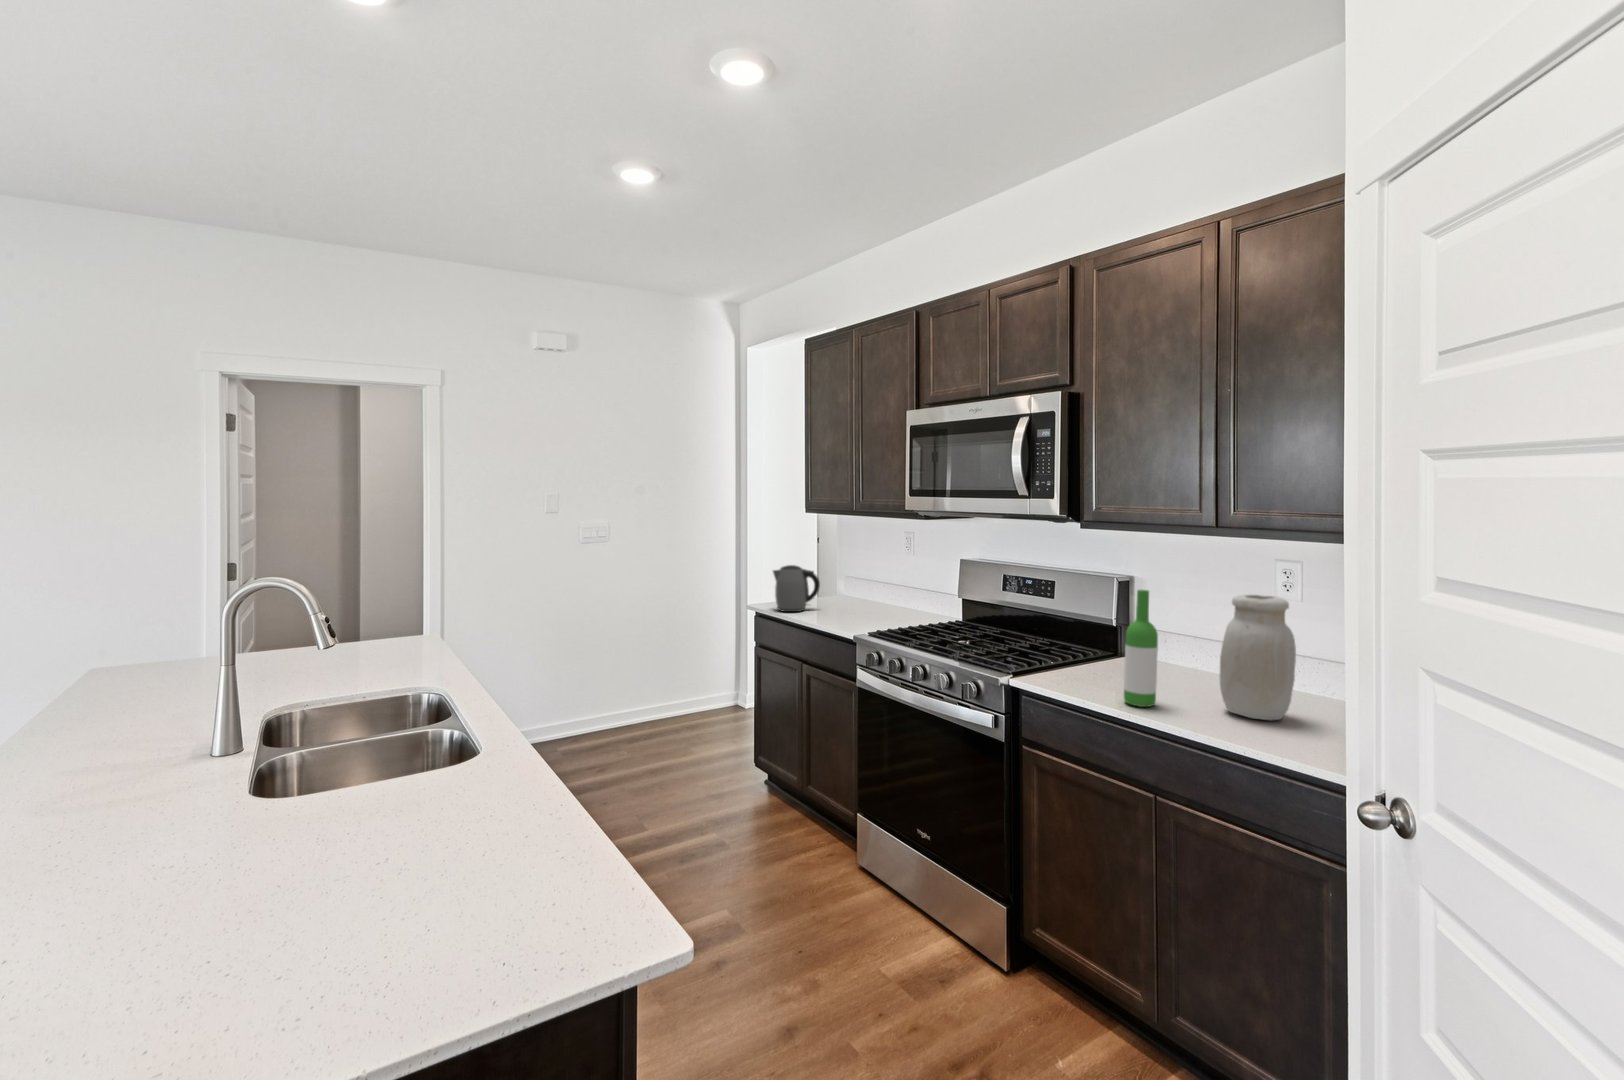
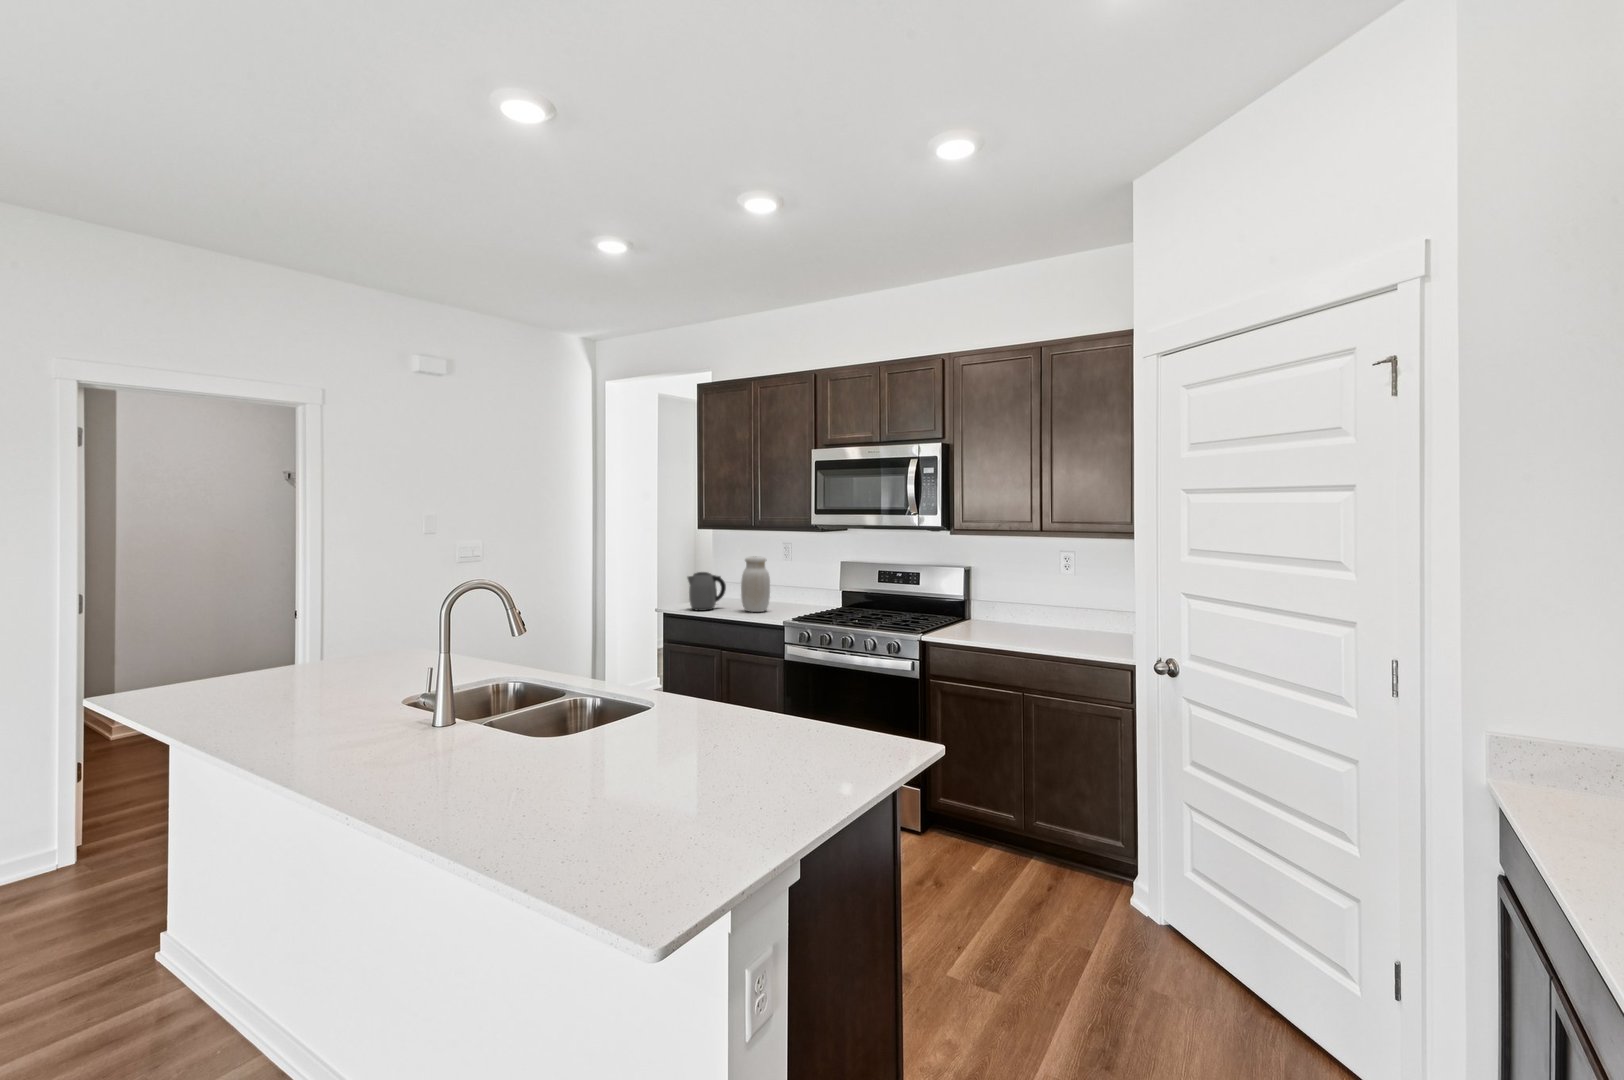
wine bottle: present [1124,590,1158,707] -> none [995,570,1014,642]
jar: present [1220,594,1296,720] -> present [741,556,770,612]

